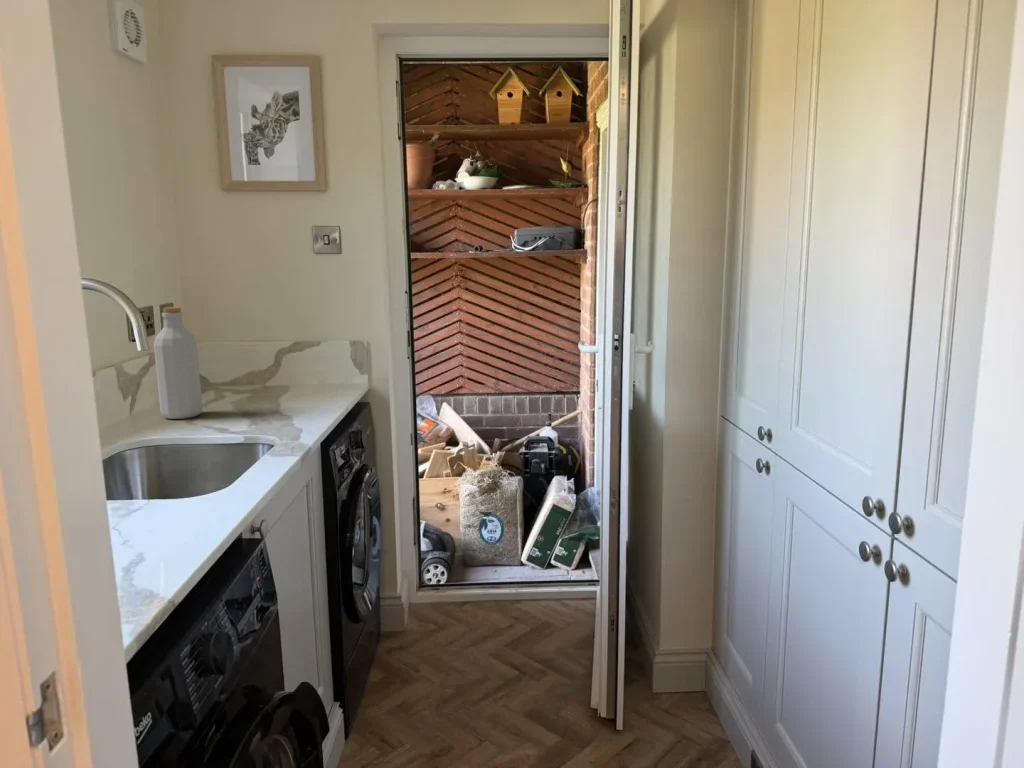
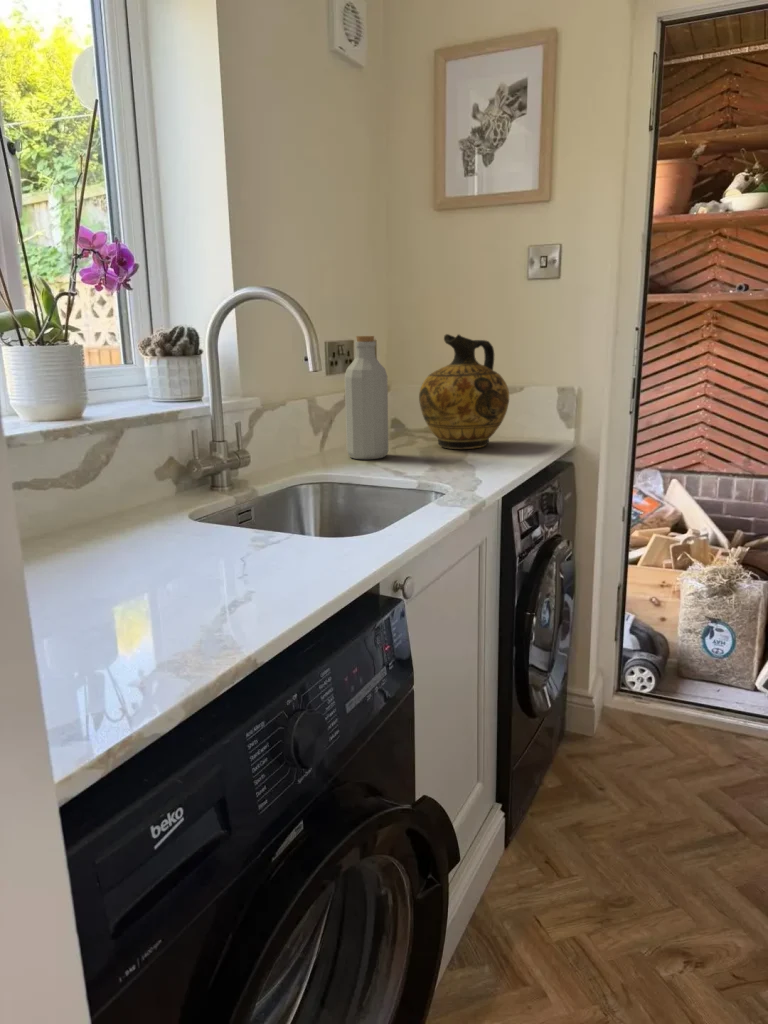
ceramic jug: none [226,302,308,401] -> present [419,334,509,449]

